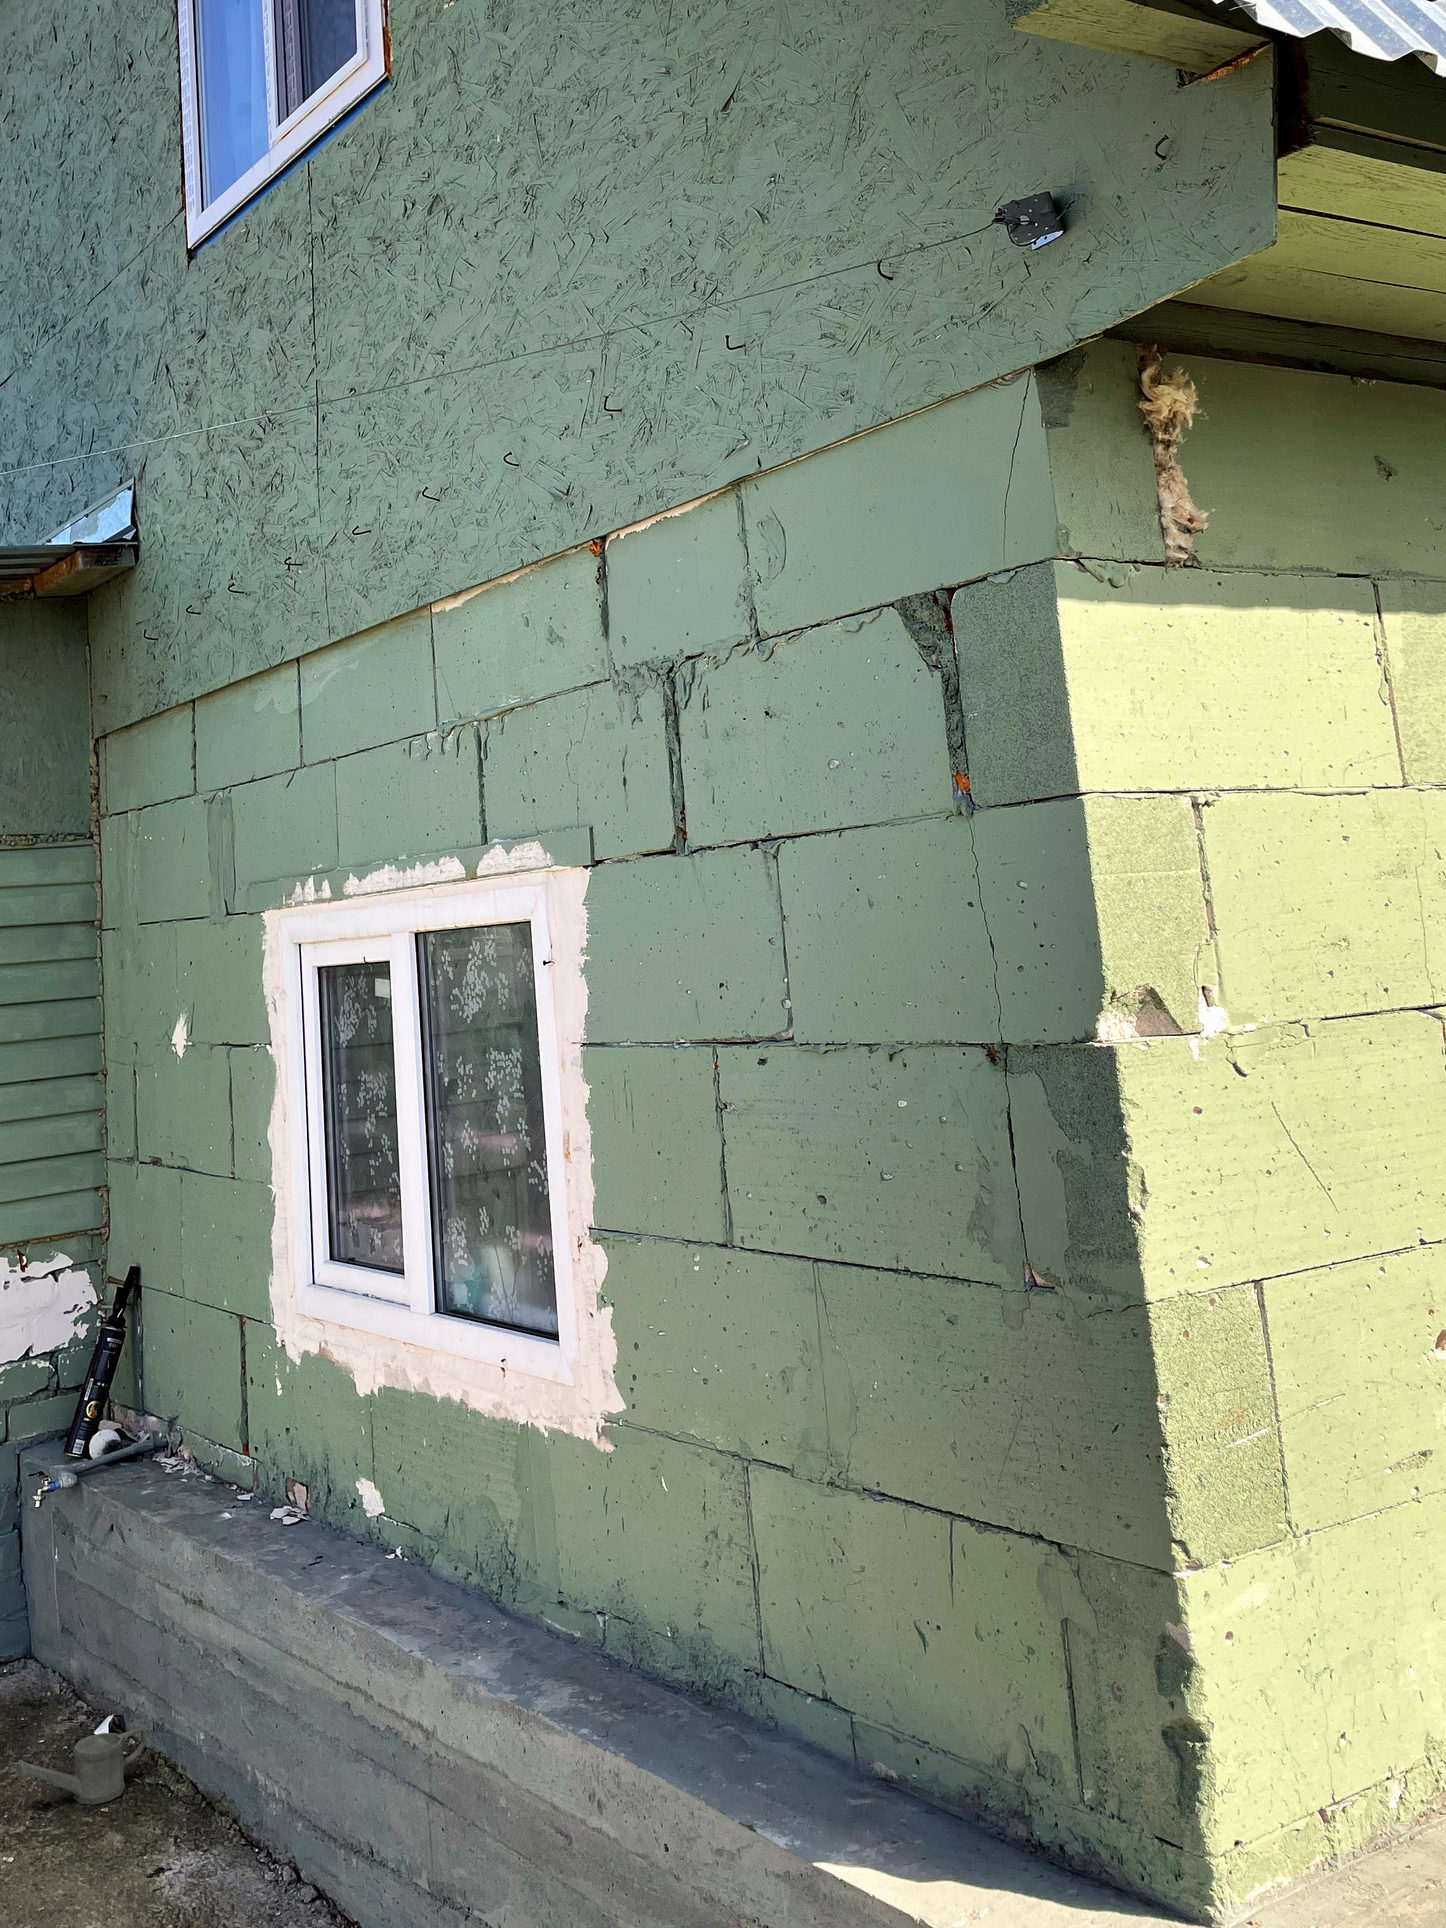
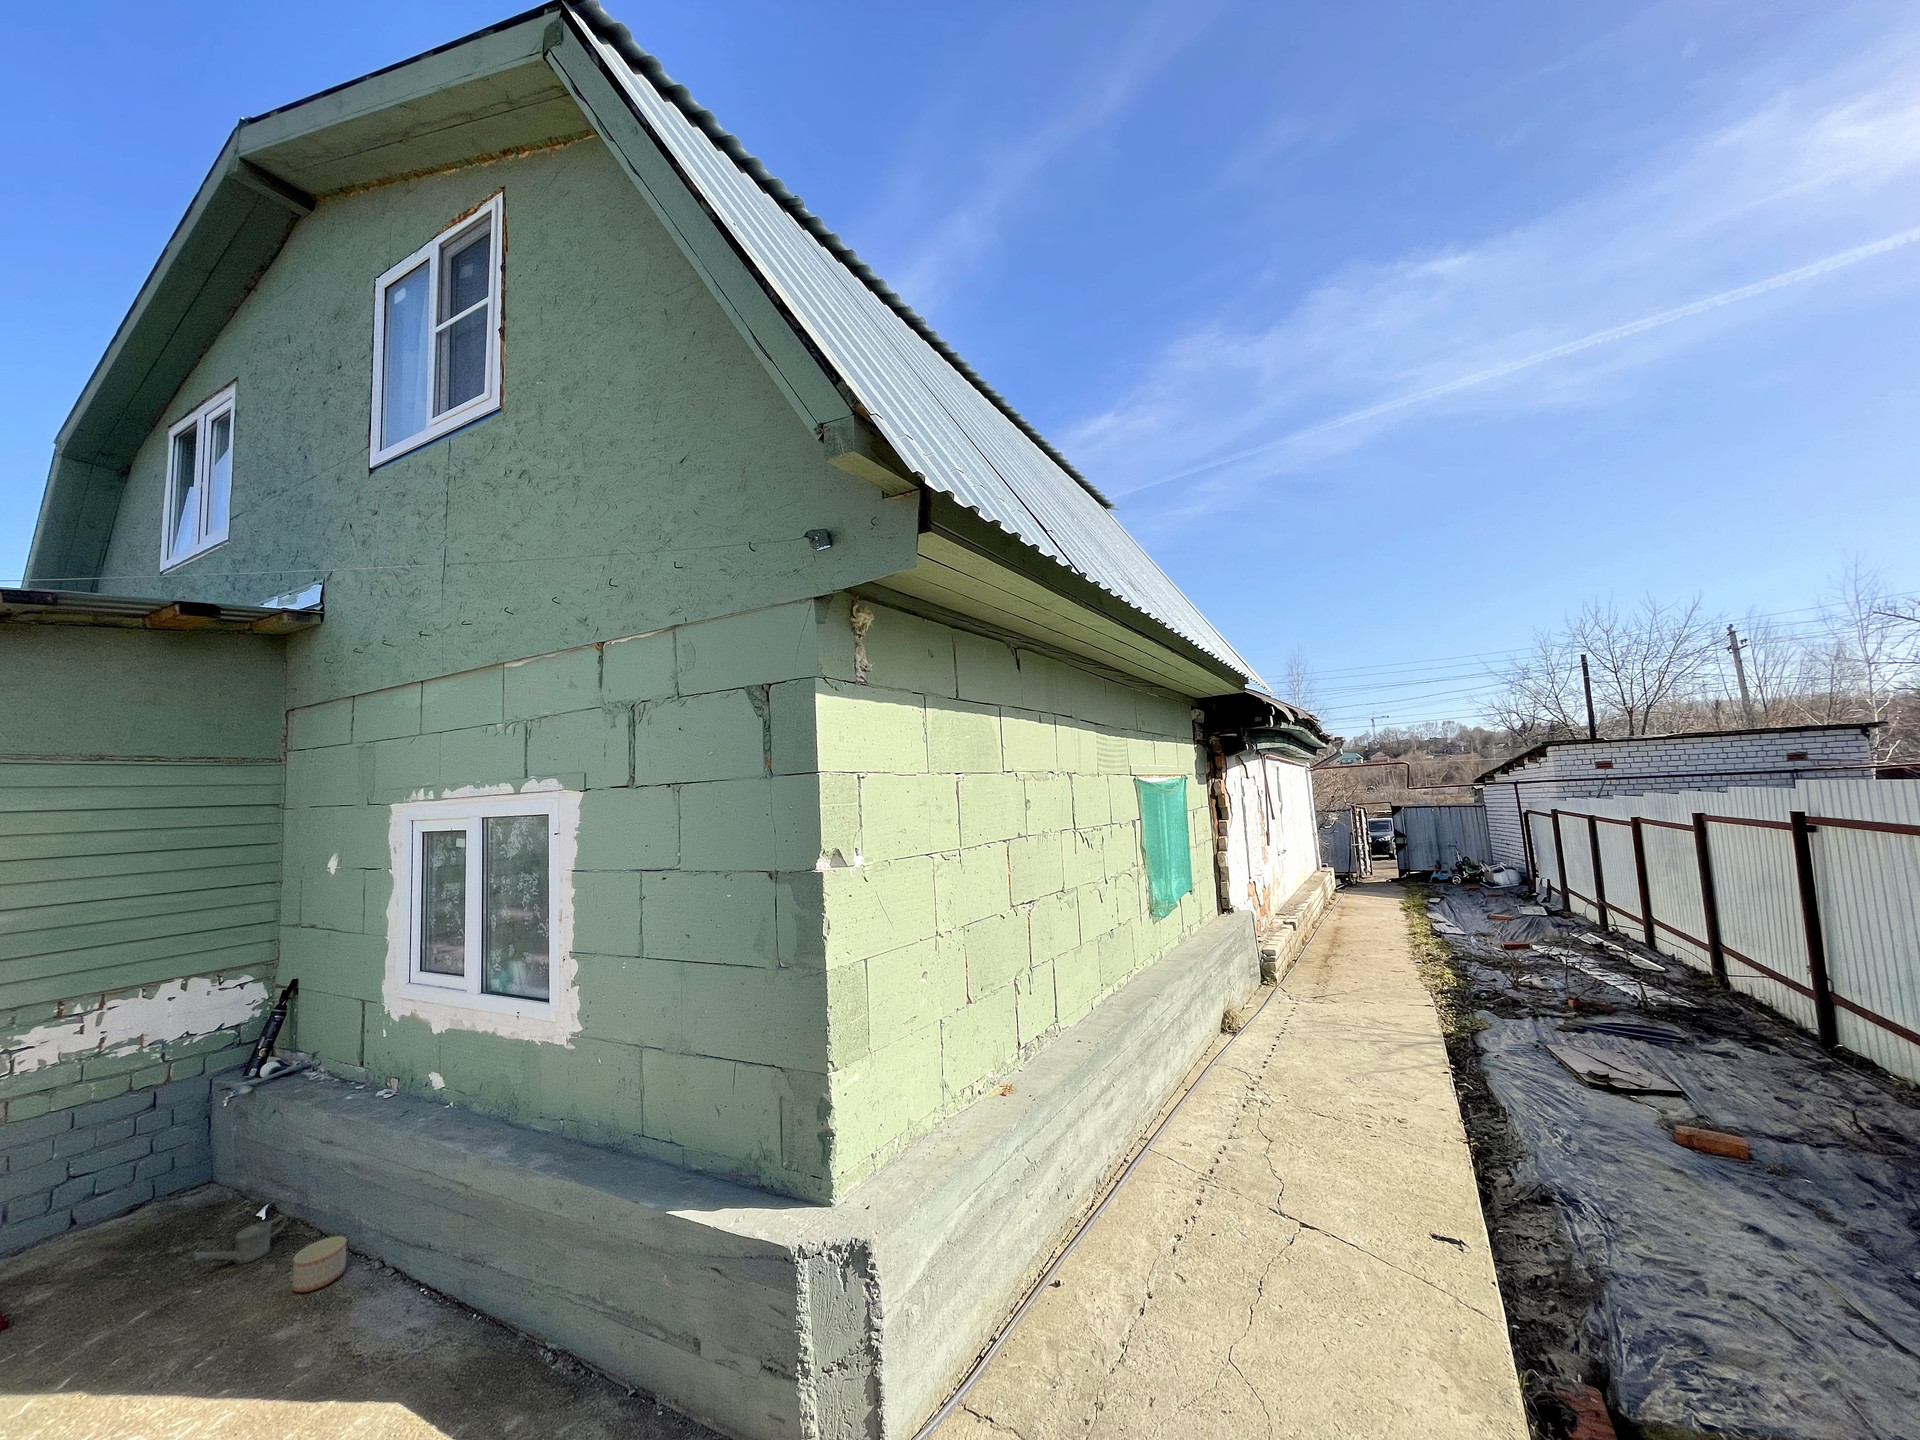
planter: none [160,1786,240,1883] -> present [292,1236,346,1292]

